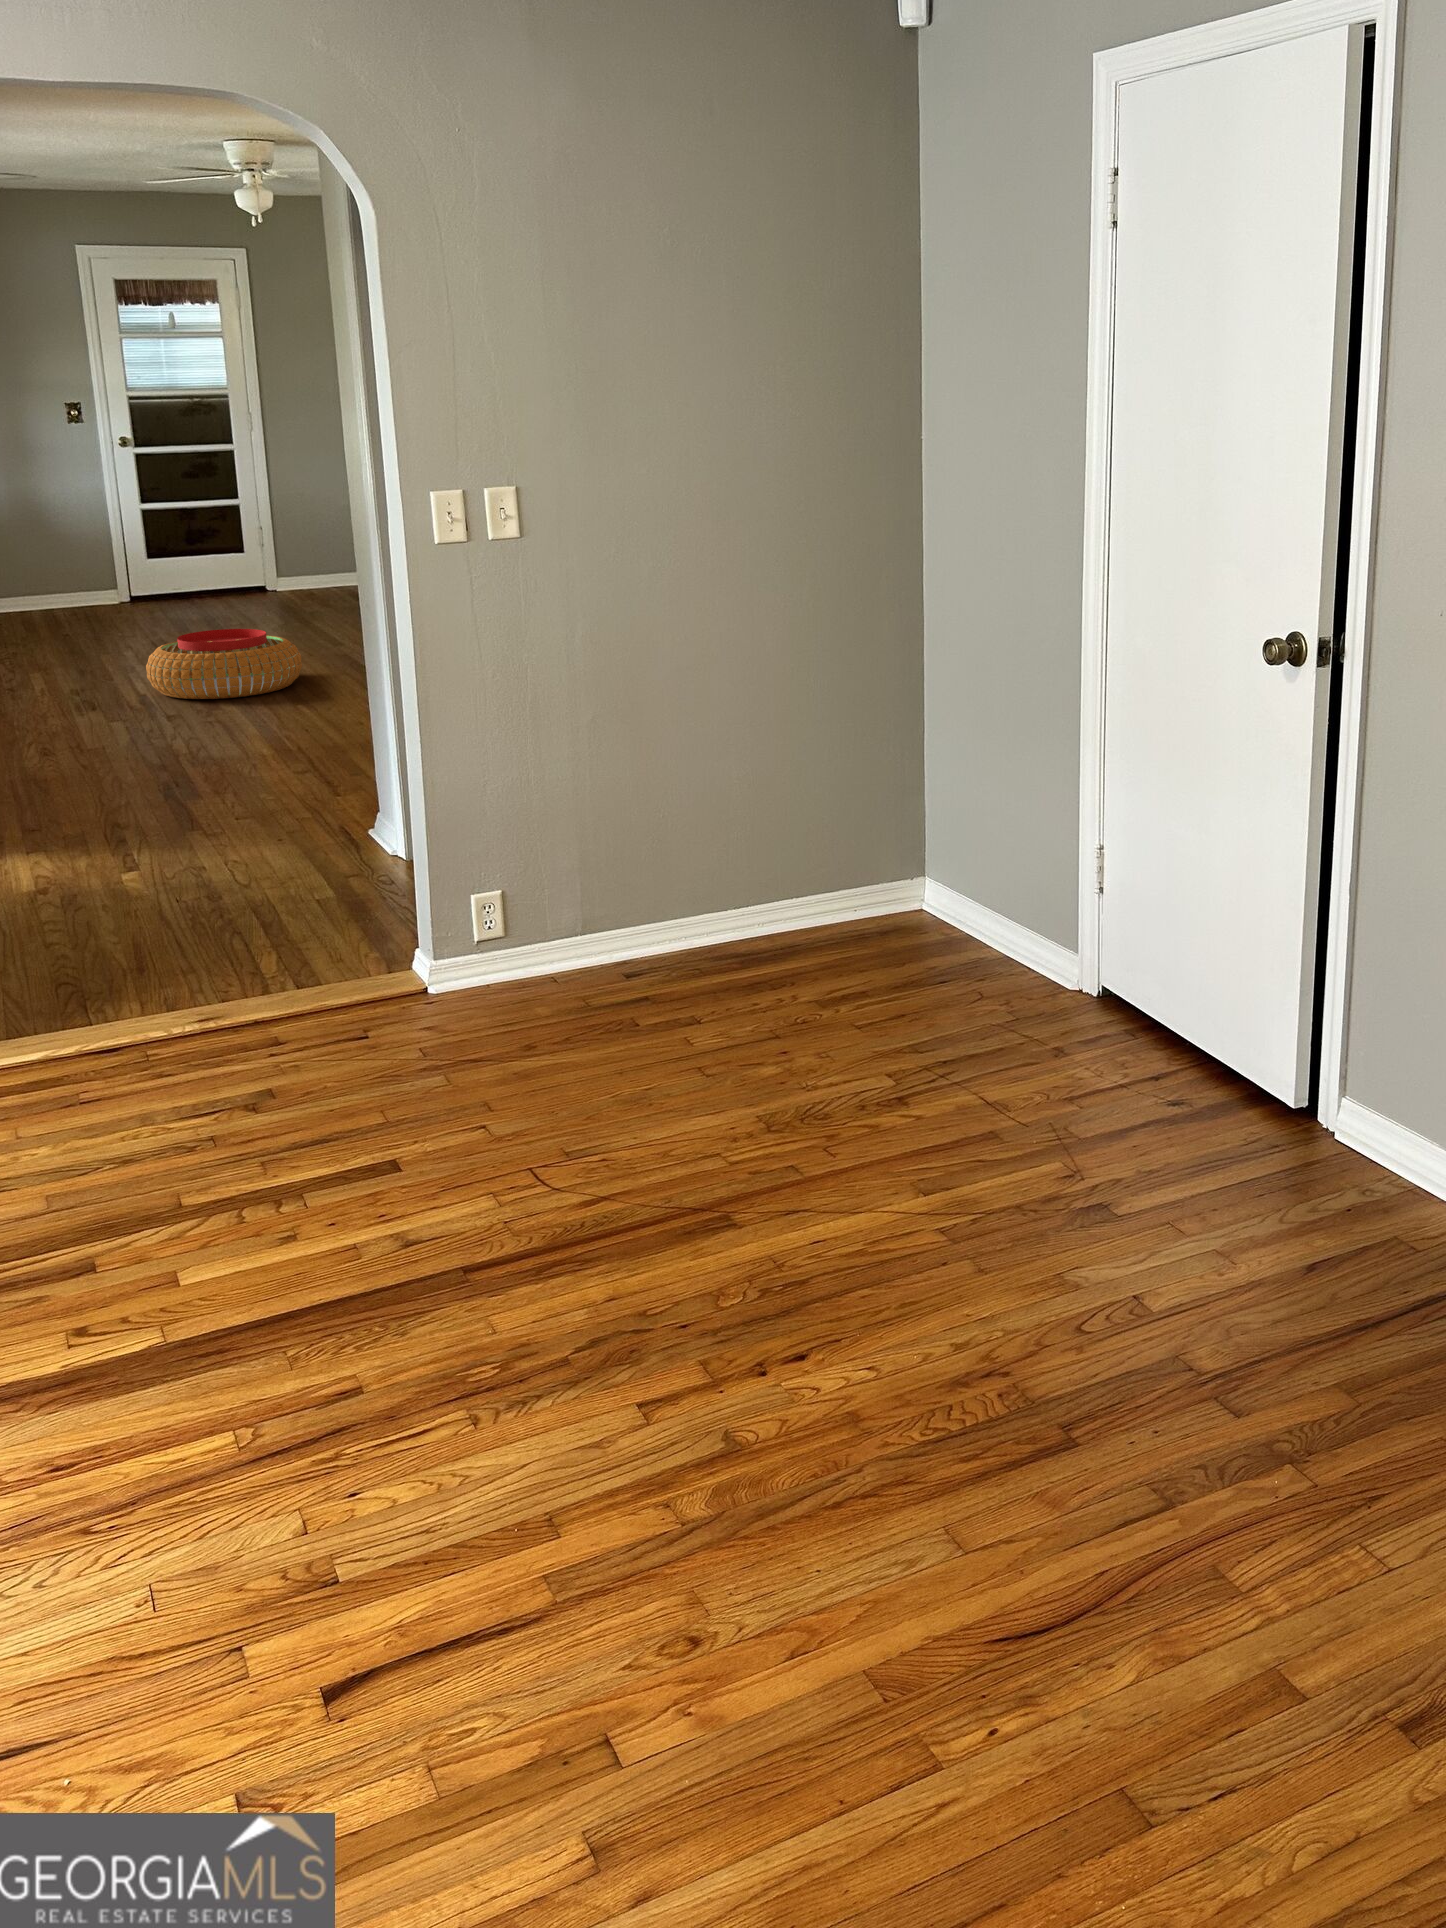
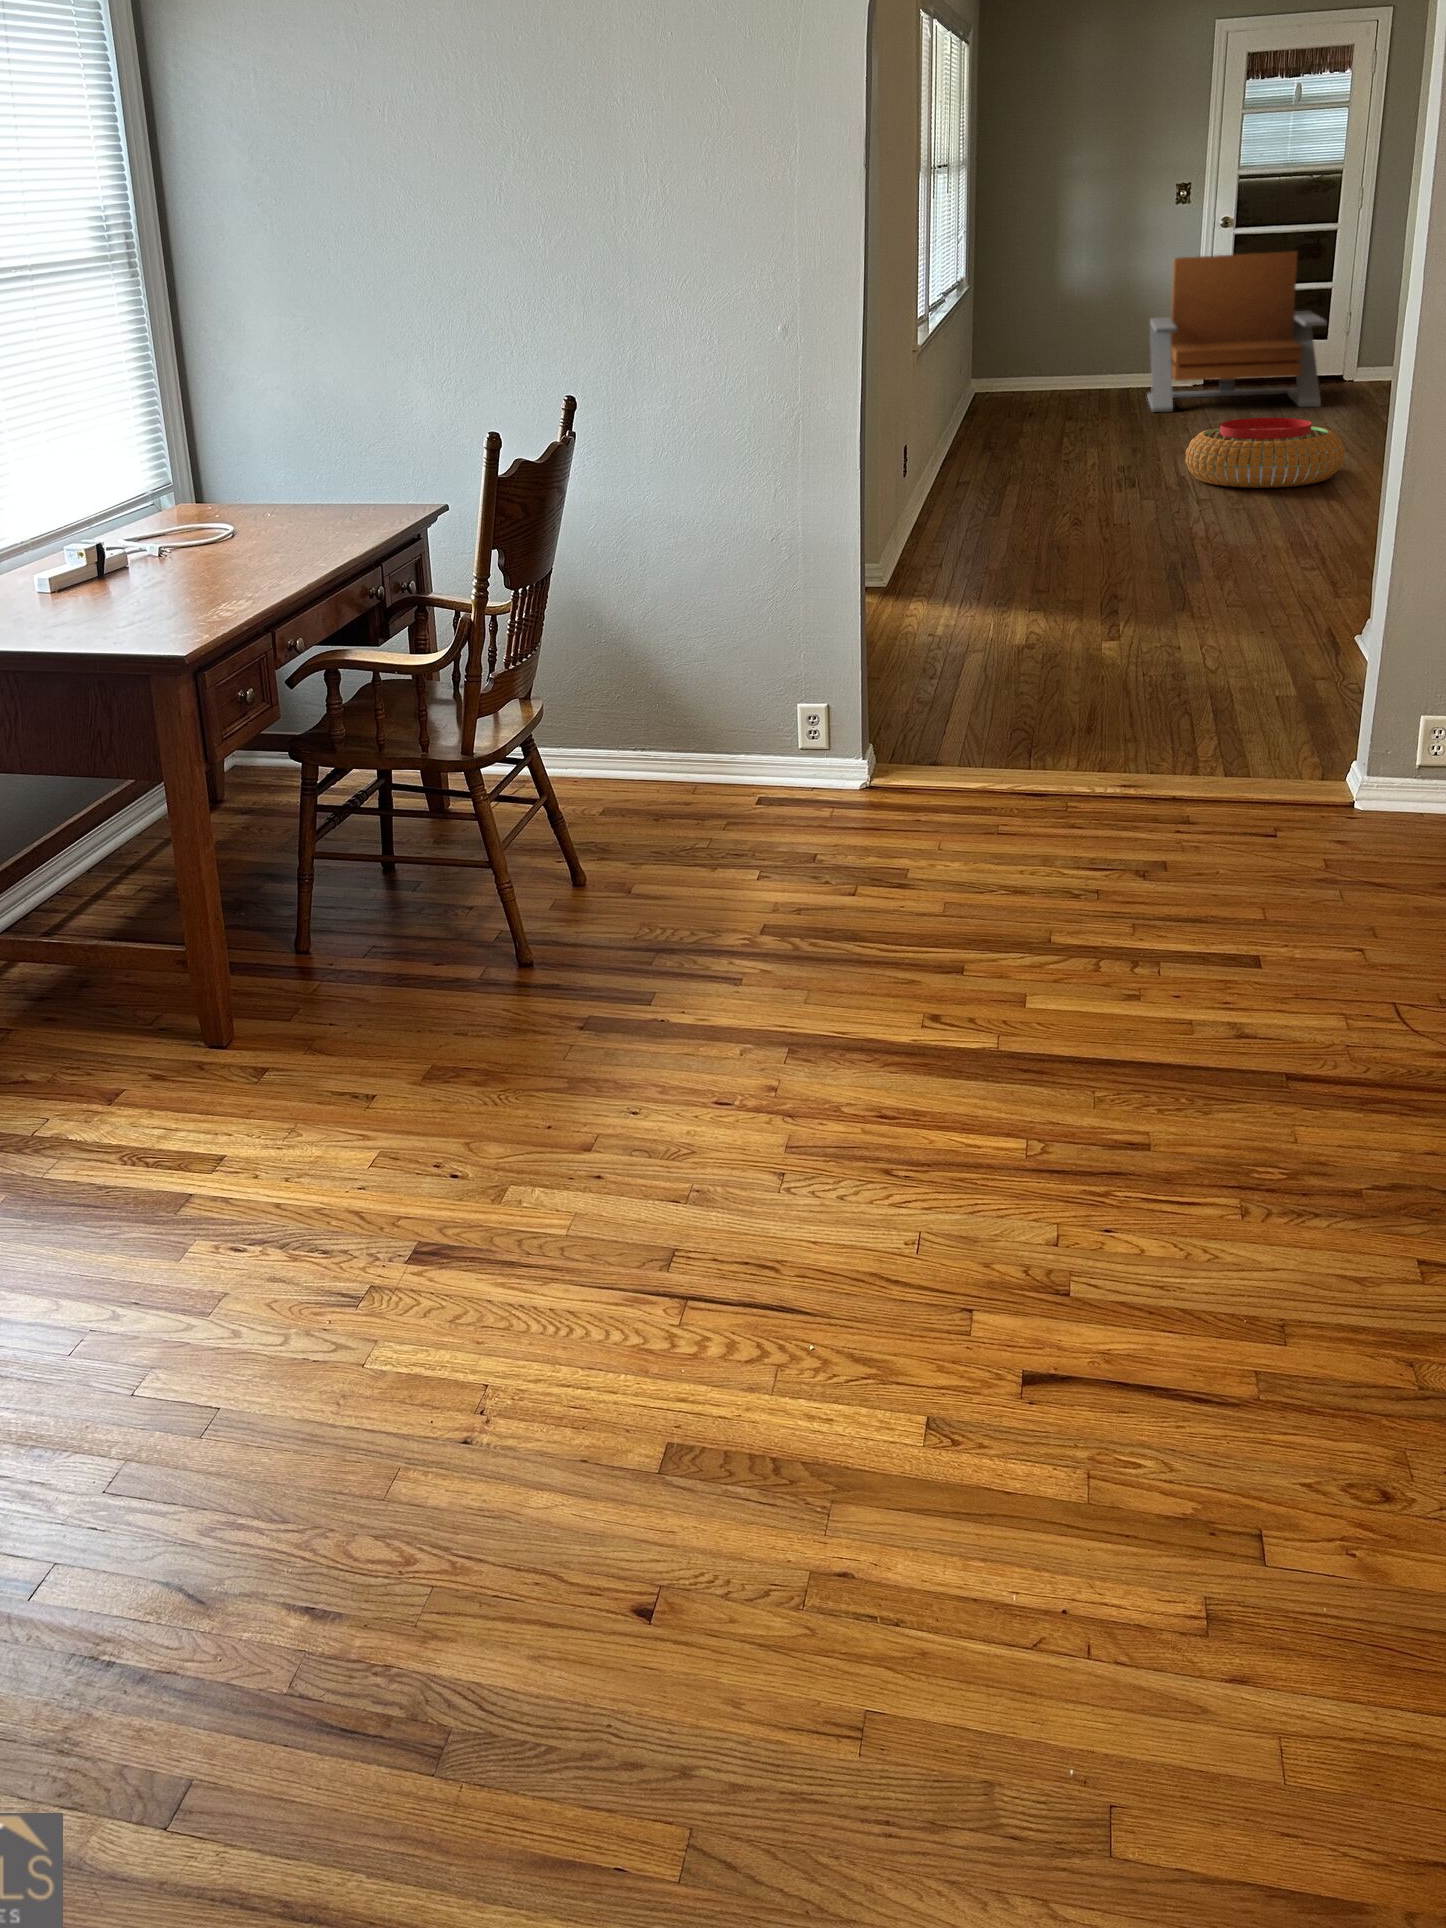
lounge chair: none [69,469,259,629] -> present [1147,251,1327,412]

